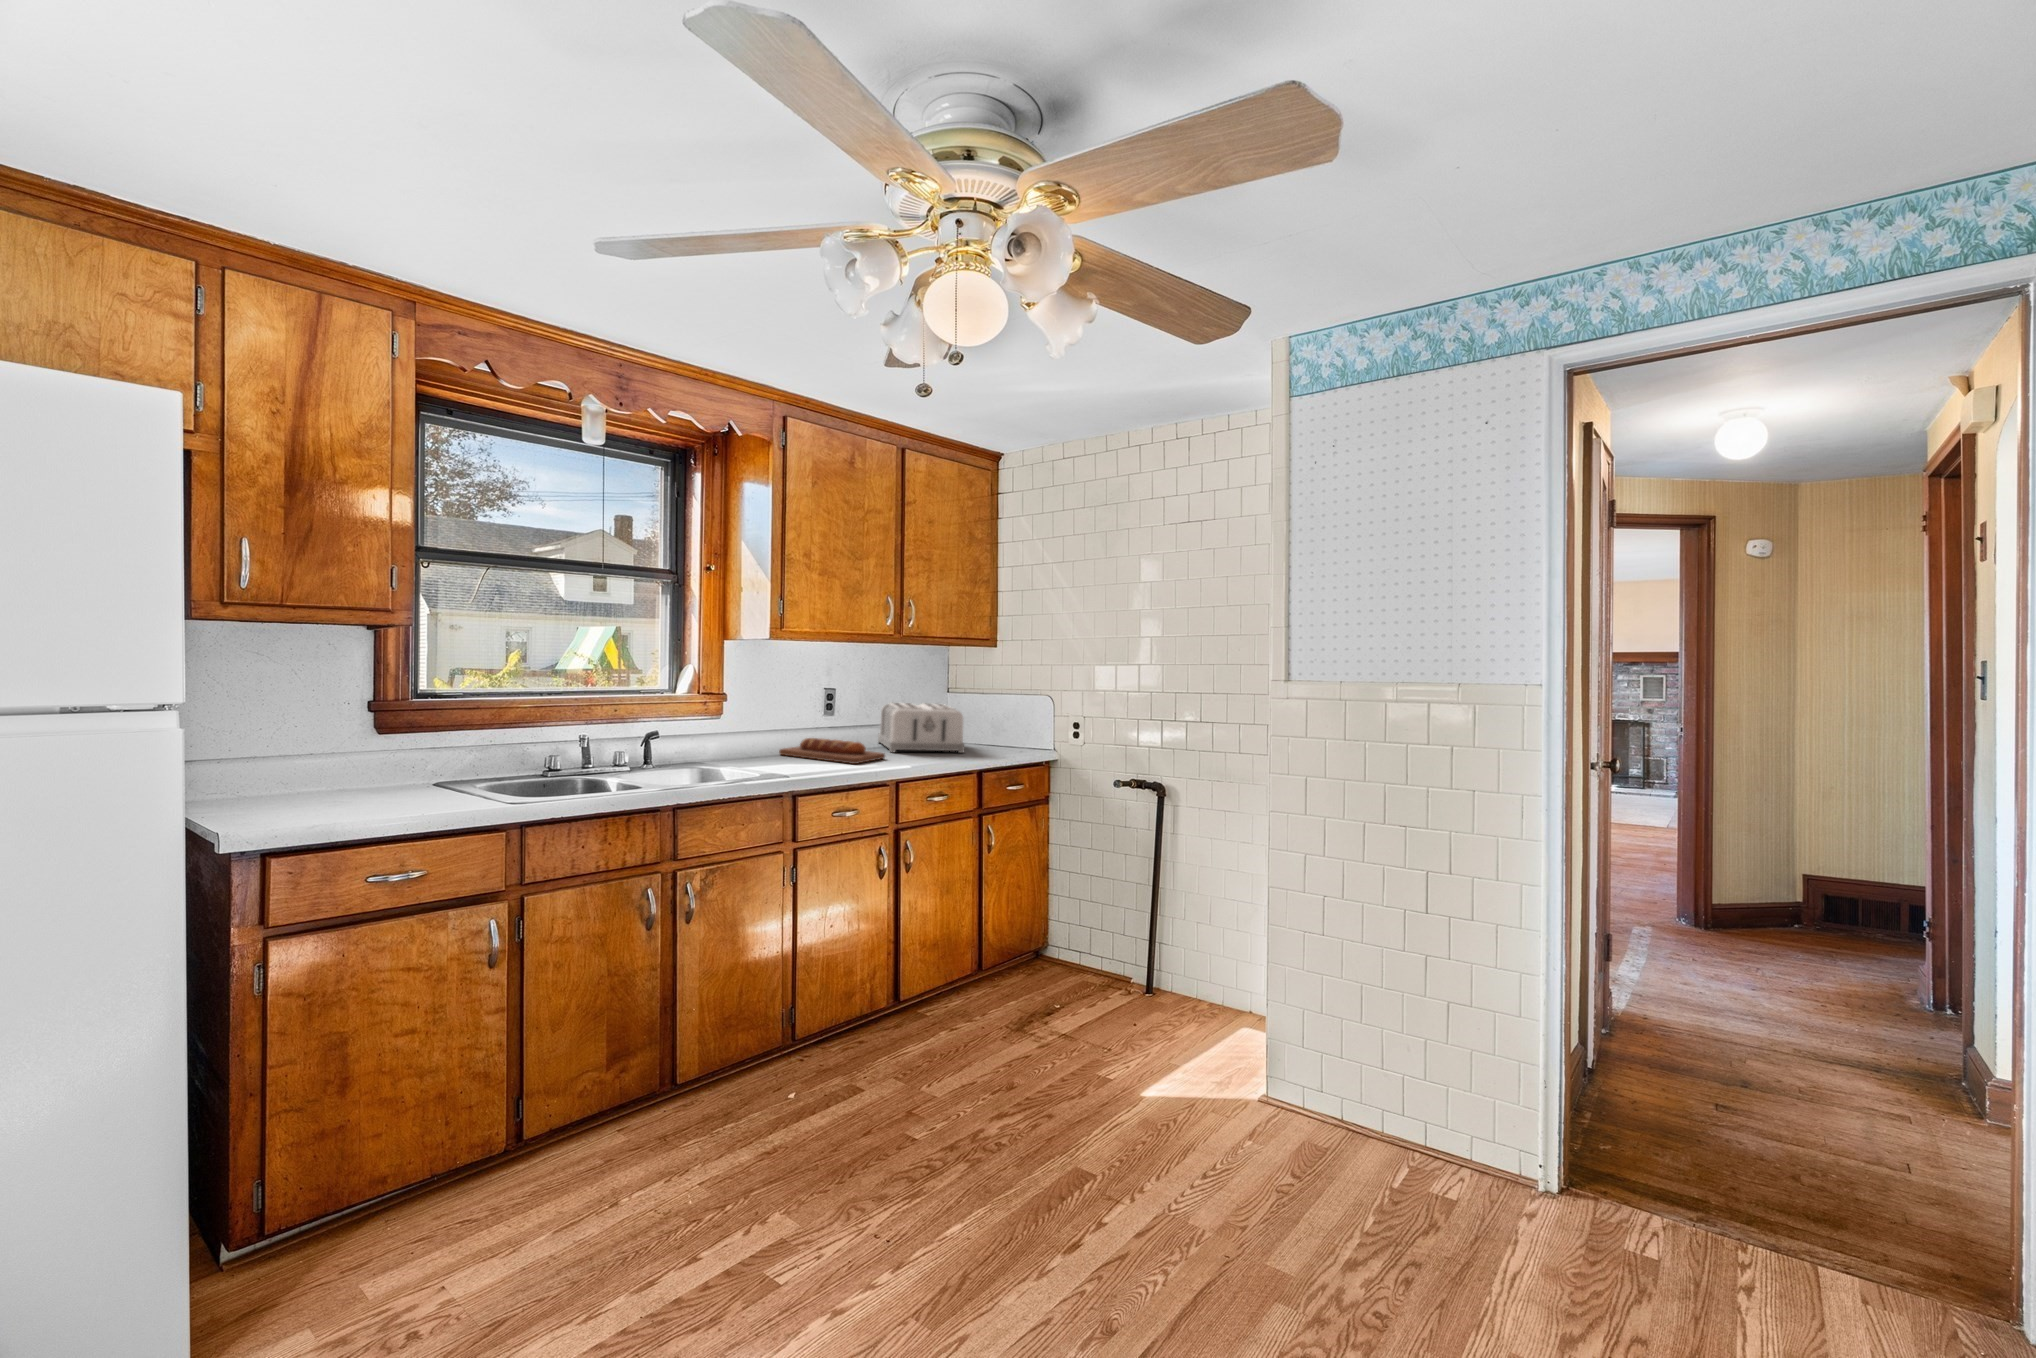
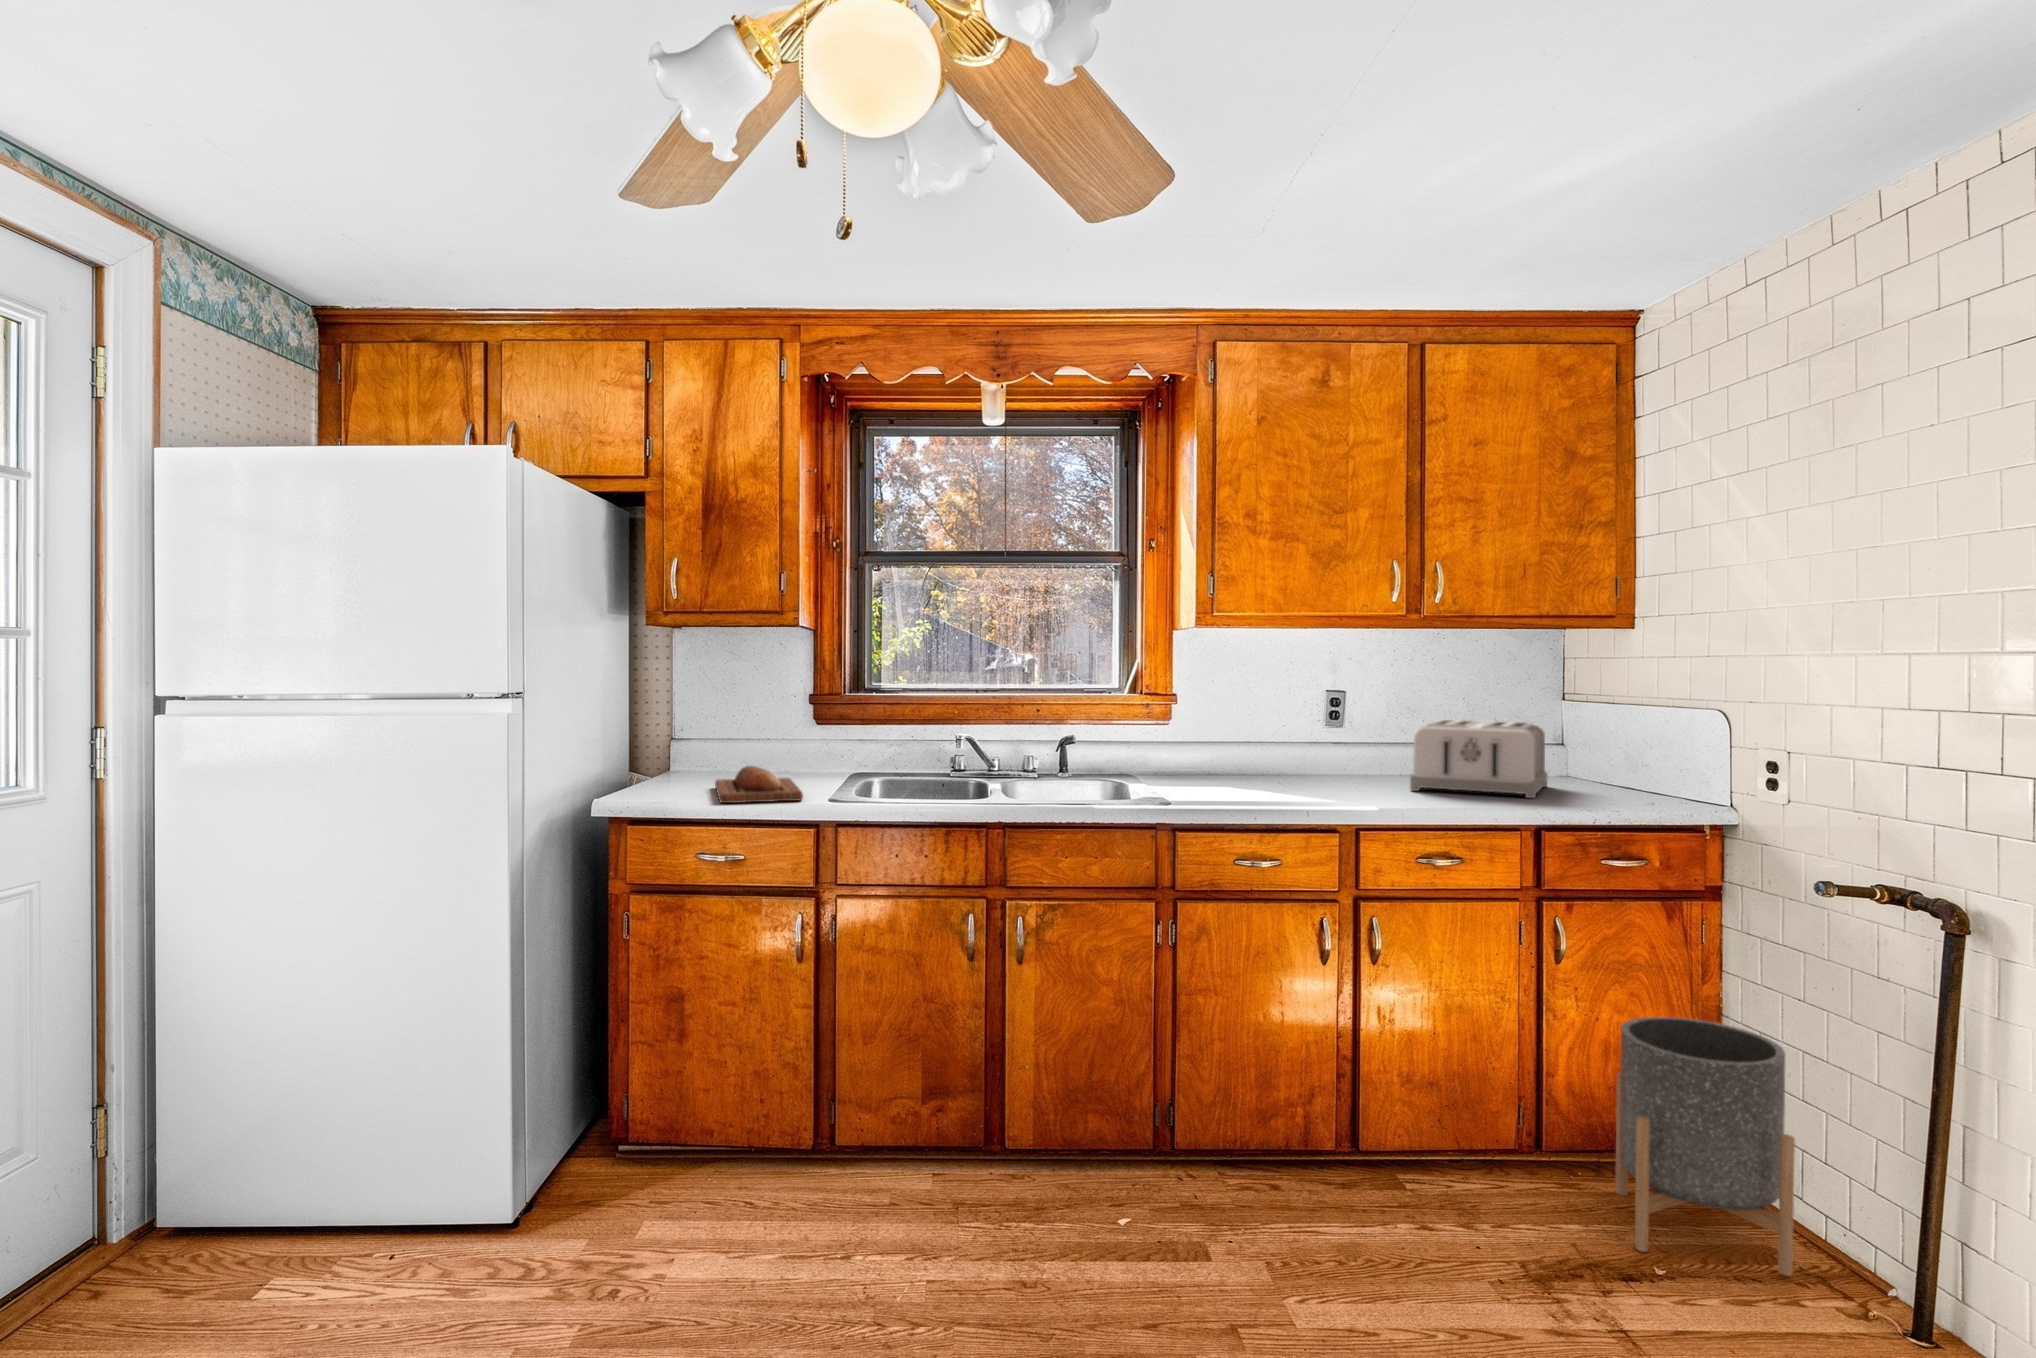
bread loaf: present [779,738,885,764] -> present [715,766,803,803]
planter: none [1013,872,1112,1004] -> present [1615,1017,1795,1276]

